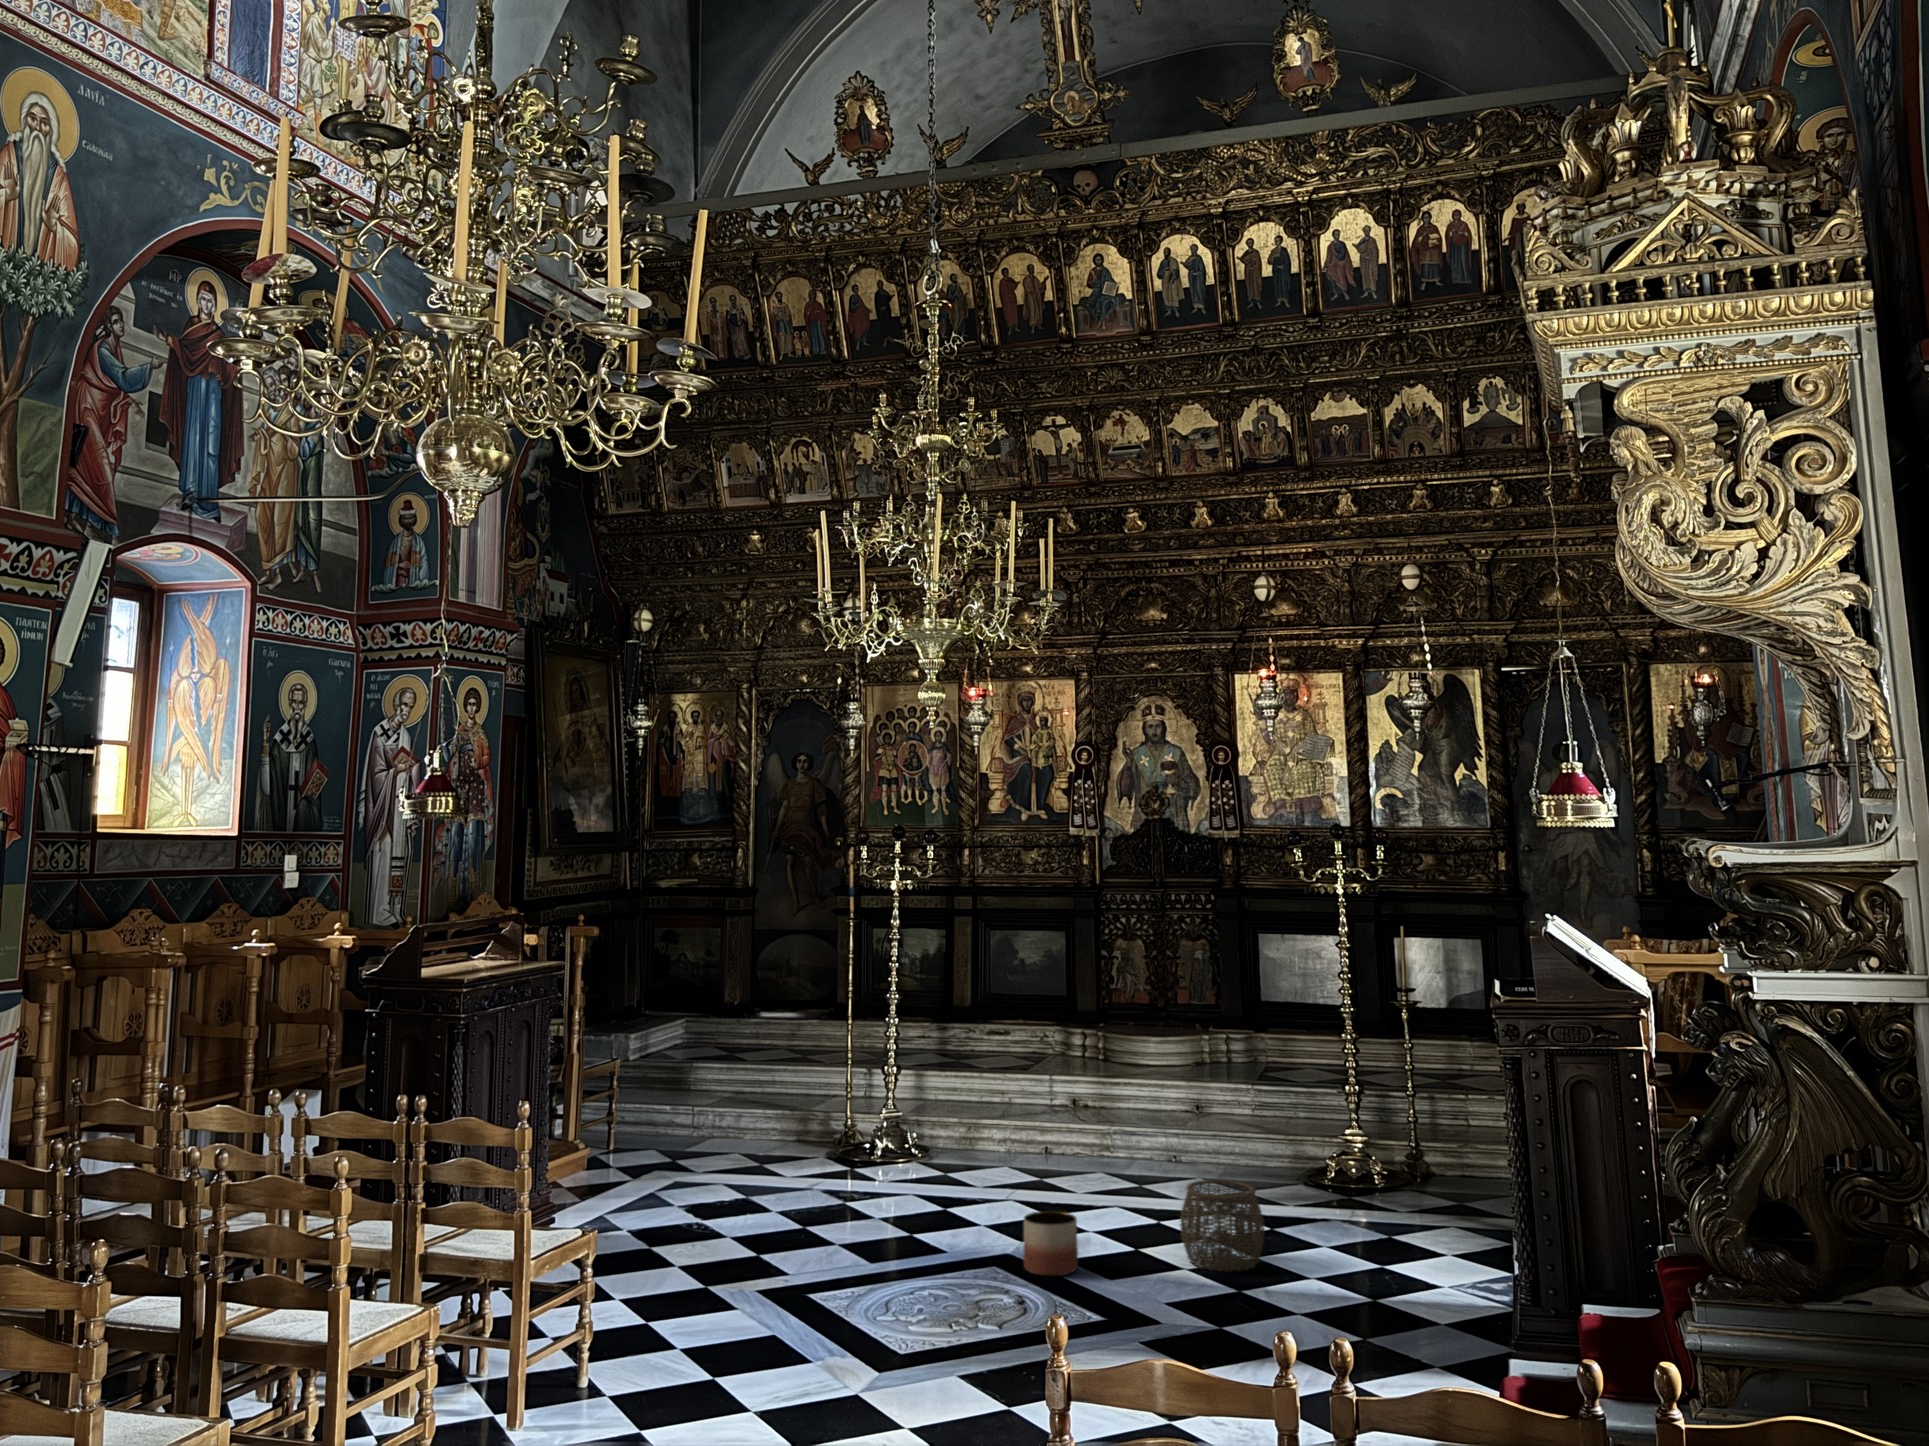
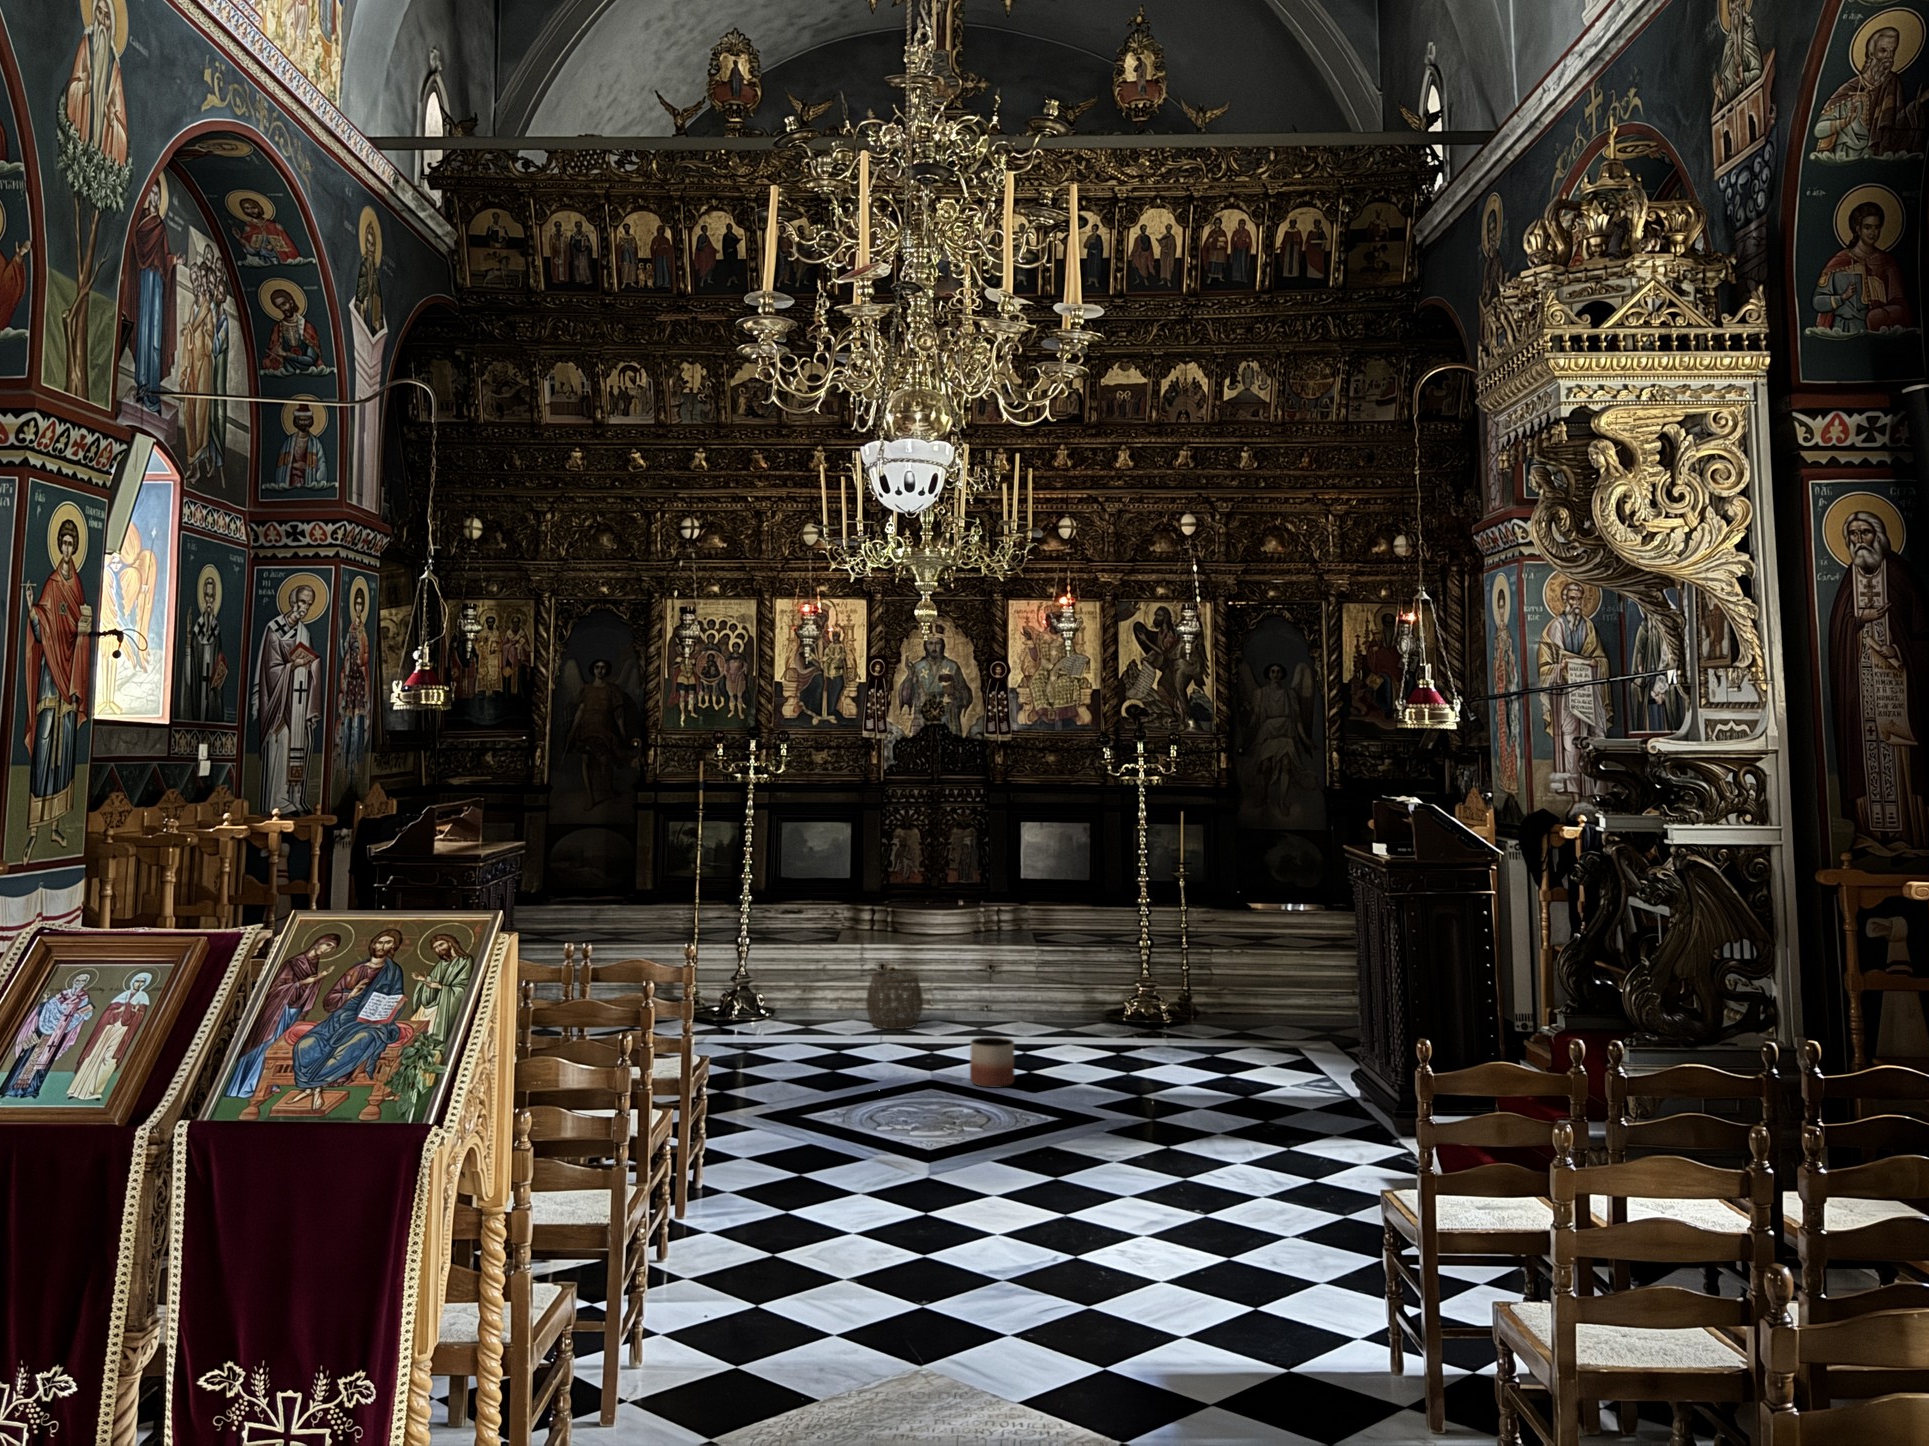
woven basket: present [1180,1179,1265,1272] -> present [866,971,923,1030]

